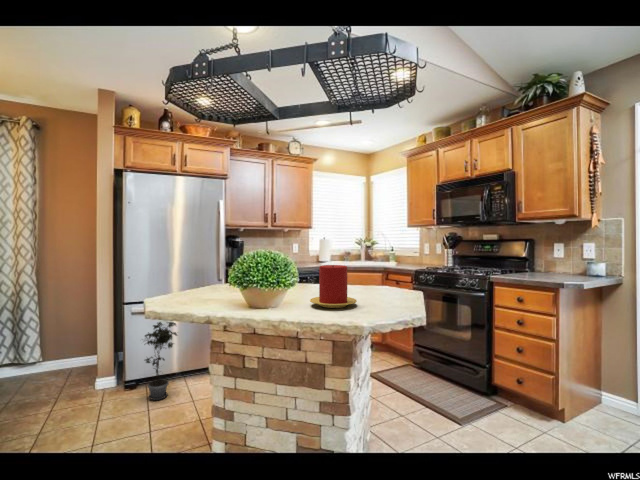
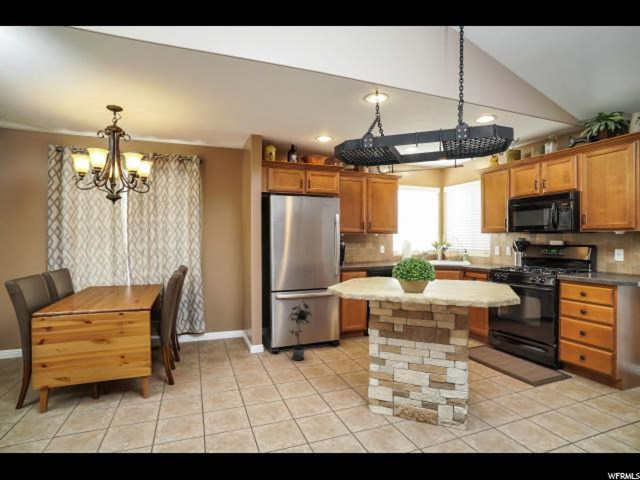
candle: present [310,265,357,308] -> none [441,269,471,295]

